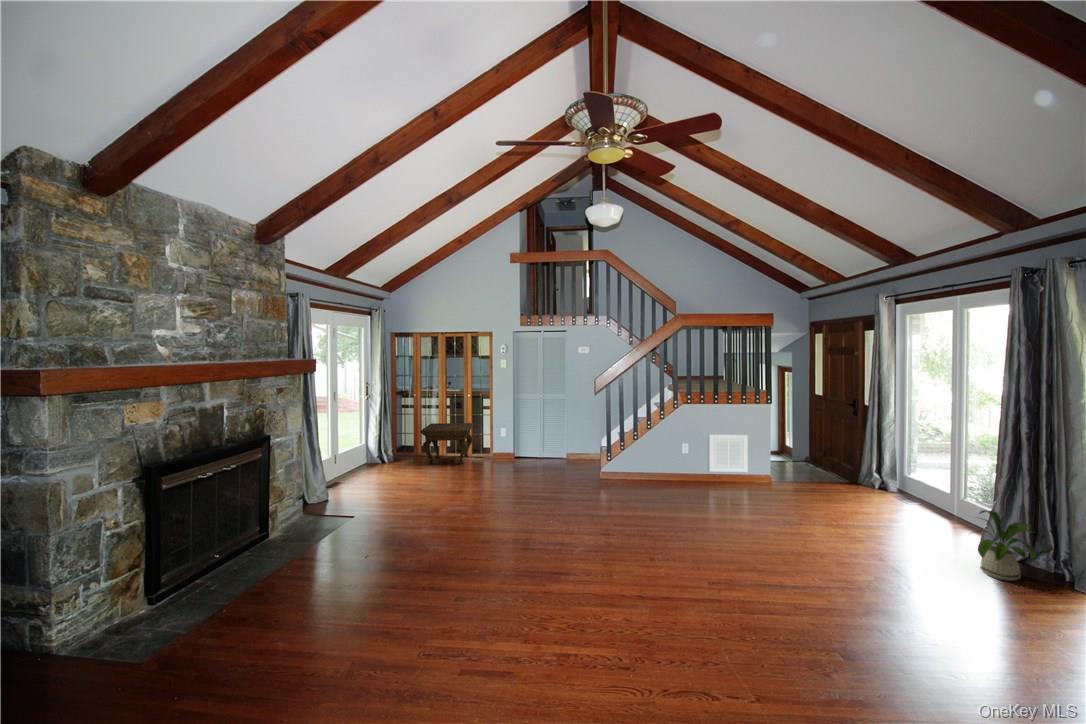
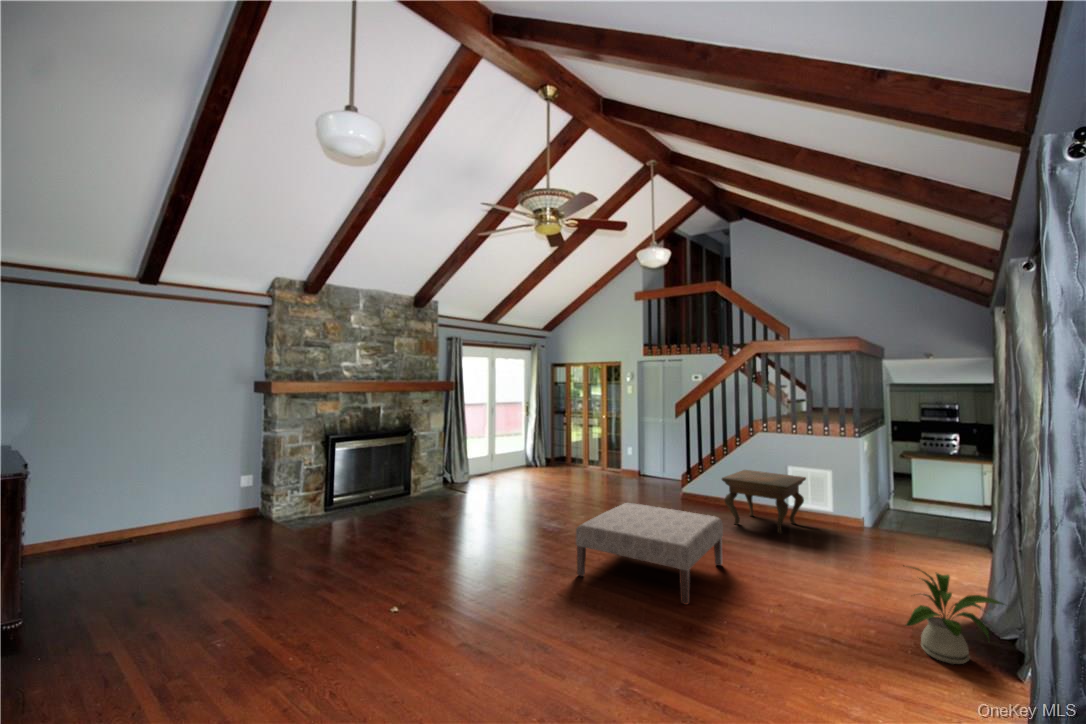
side table: present [420,423,474,464] -> present [722,470,806,534]
ottoman: none [652,494,818,593] -> present [576,503,723,605]

